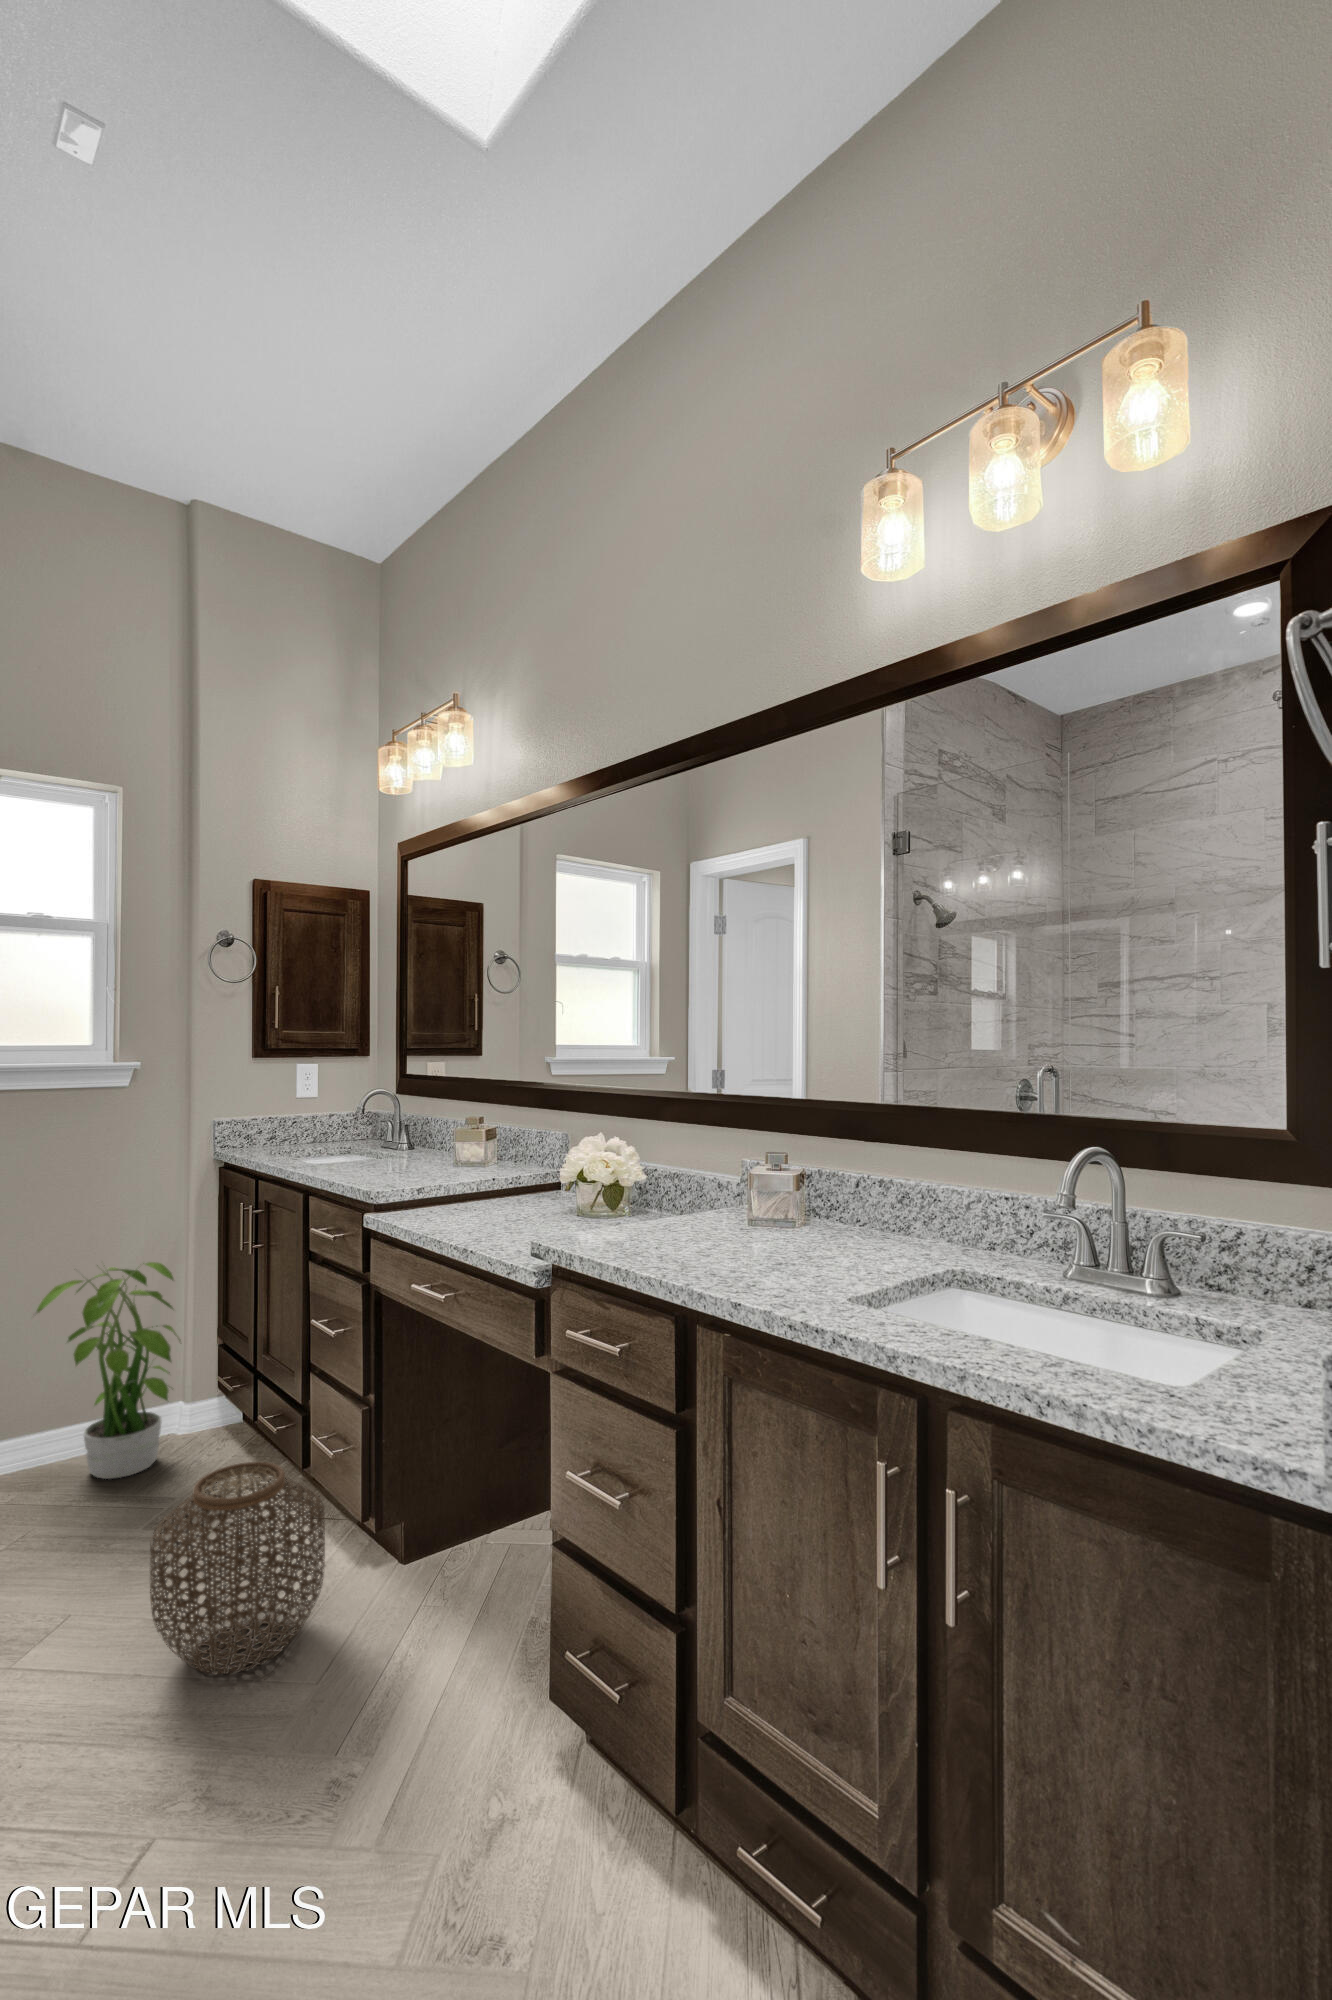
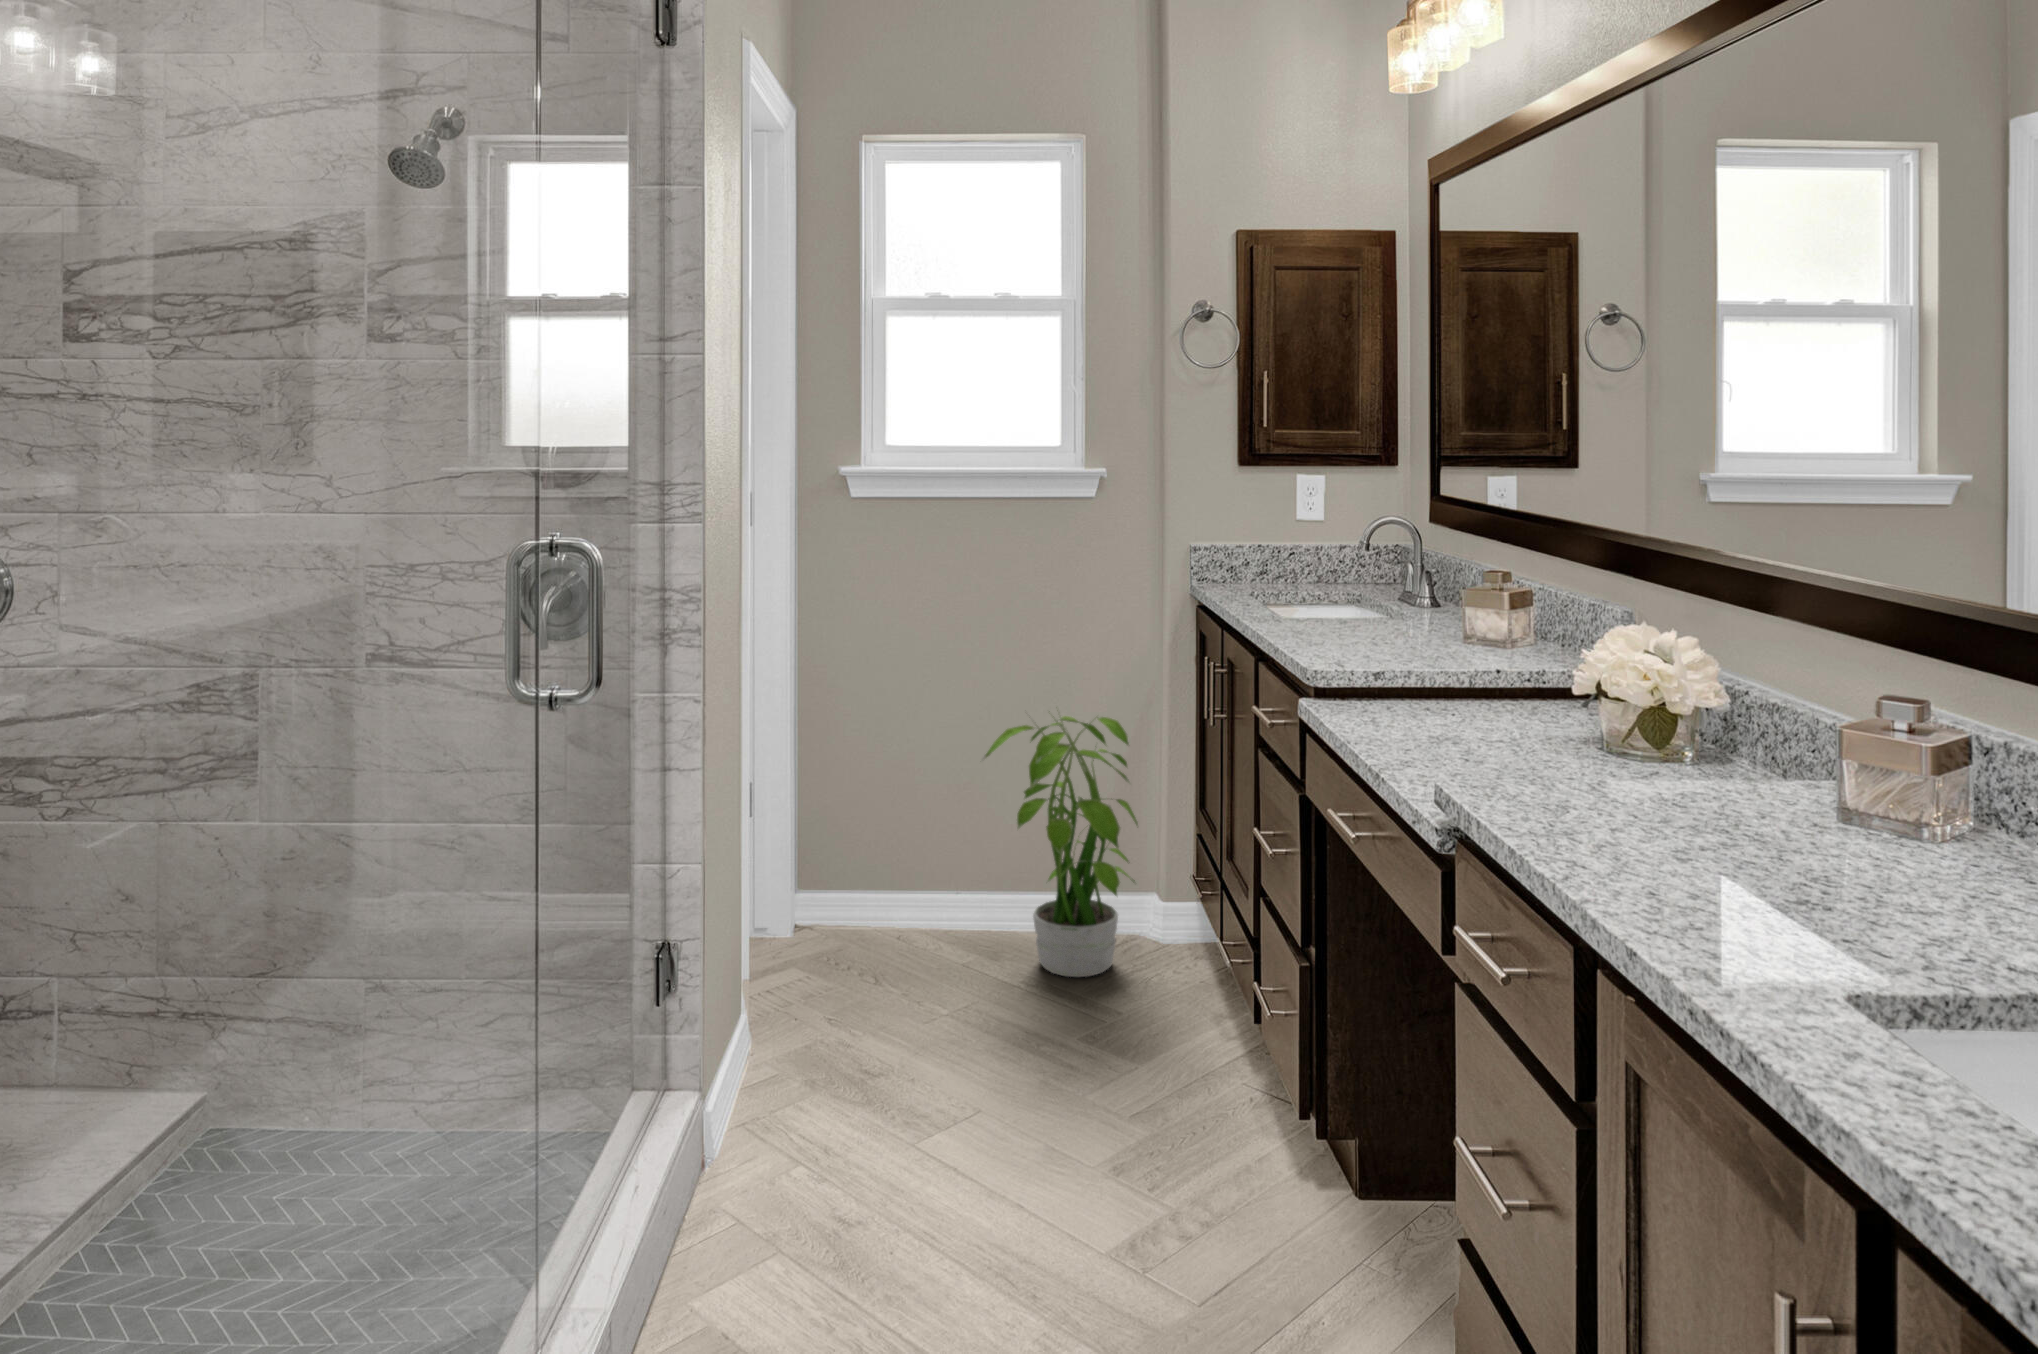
woven basket: present [150,1462,325,1674] -> none [1007,997,1215,1268]

